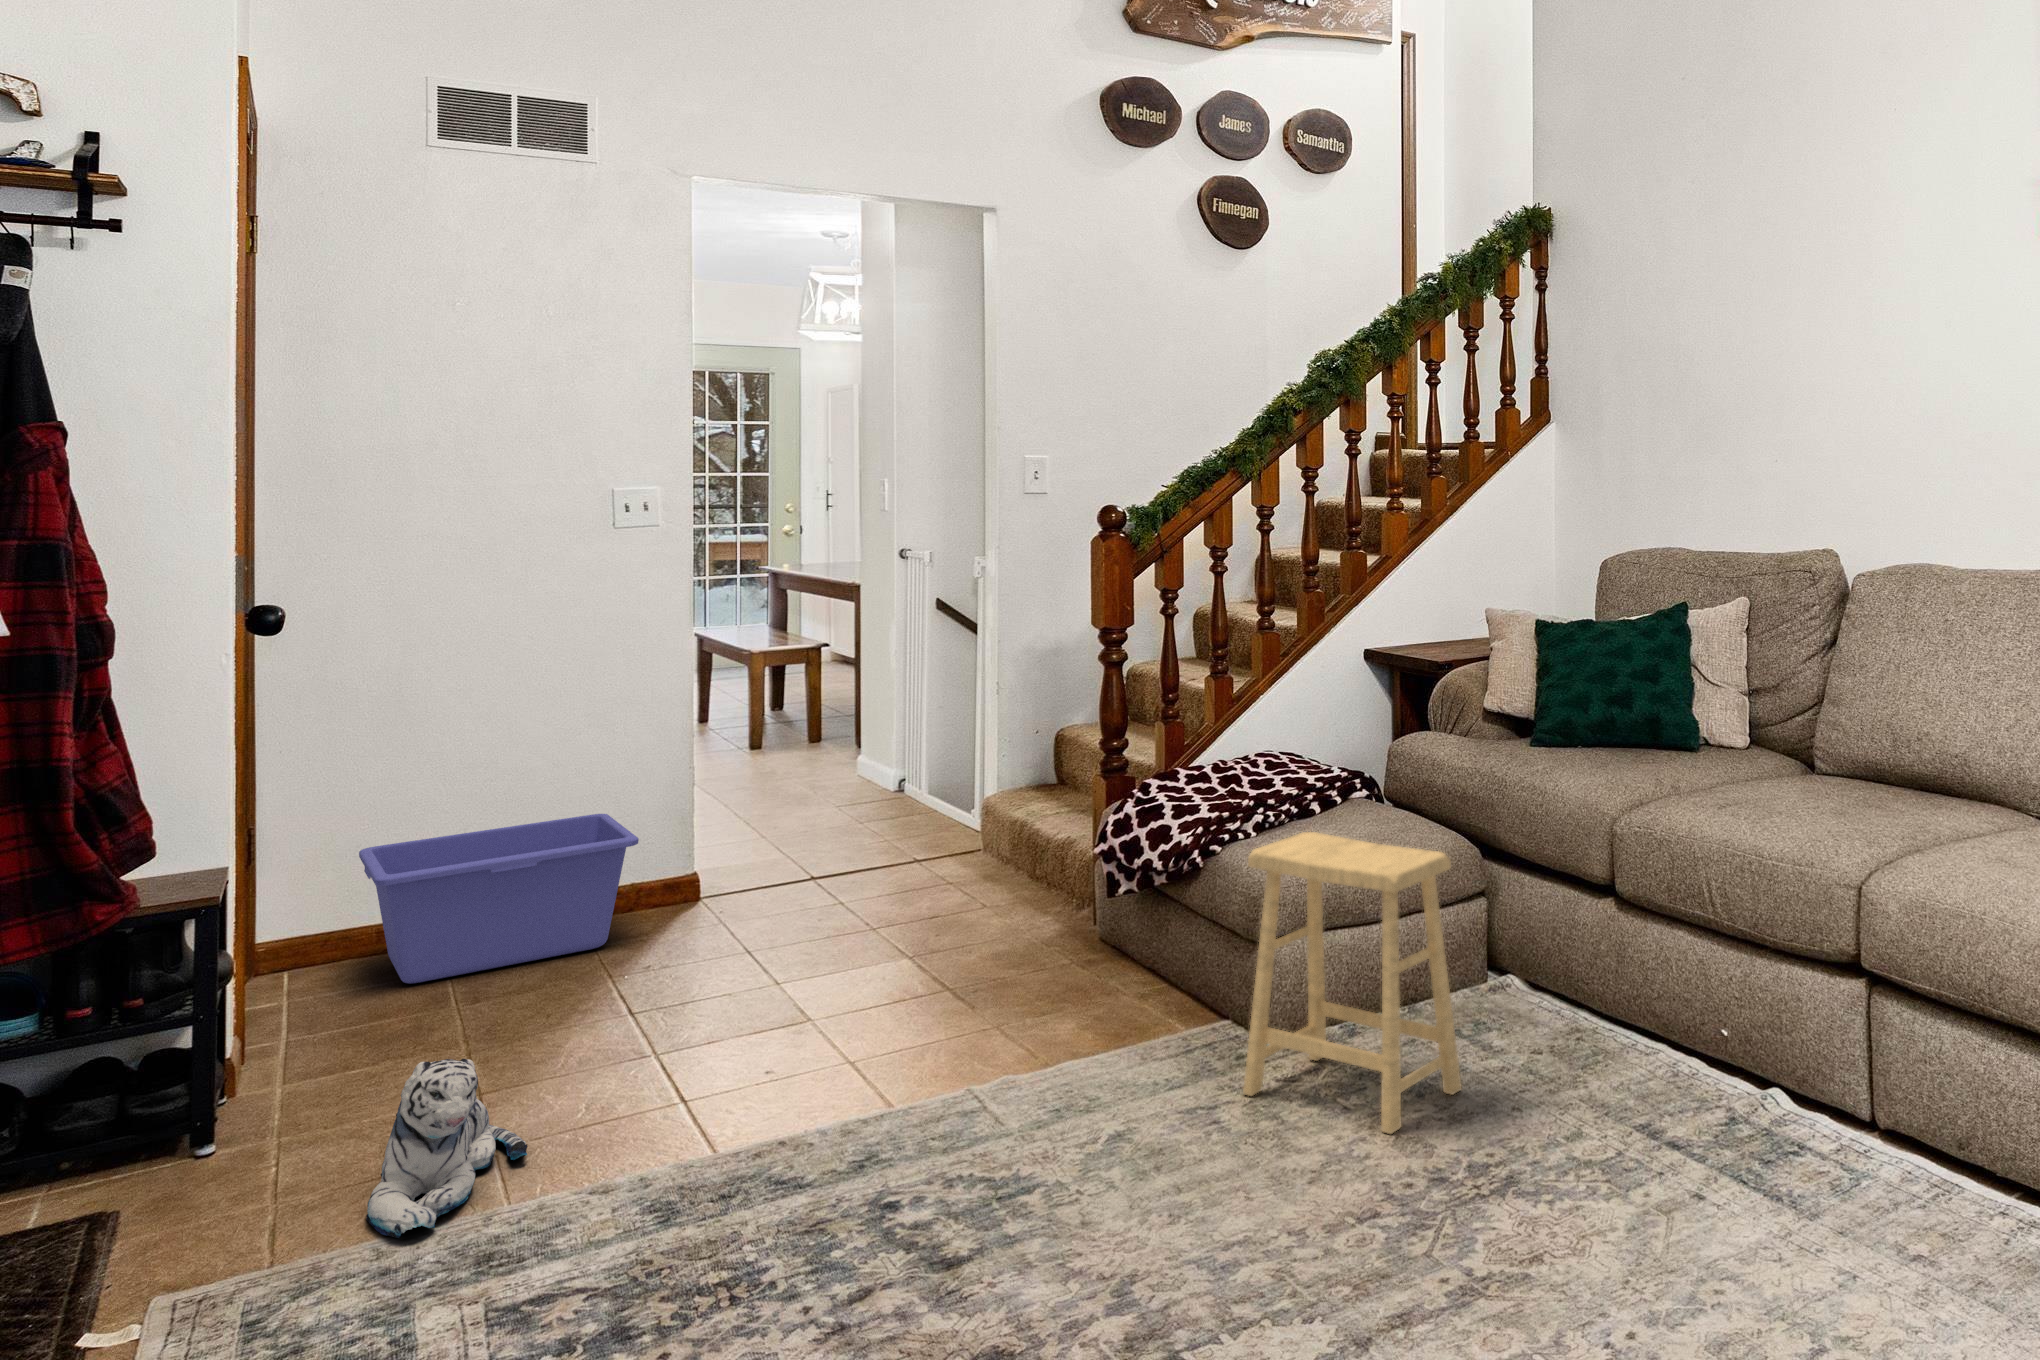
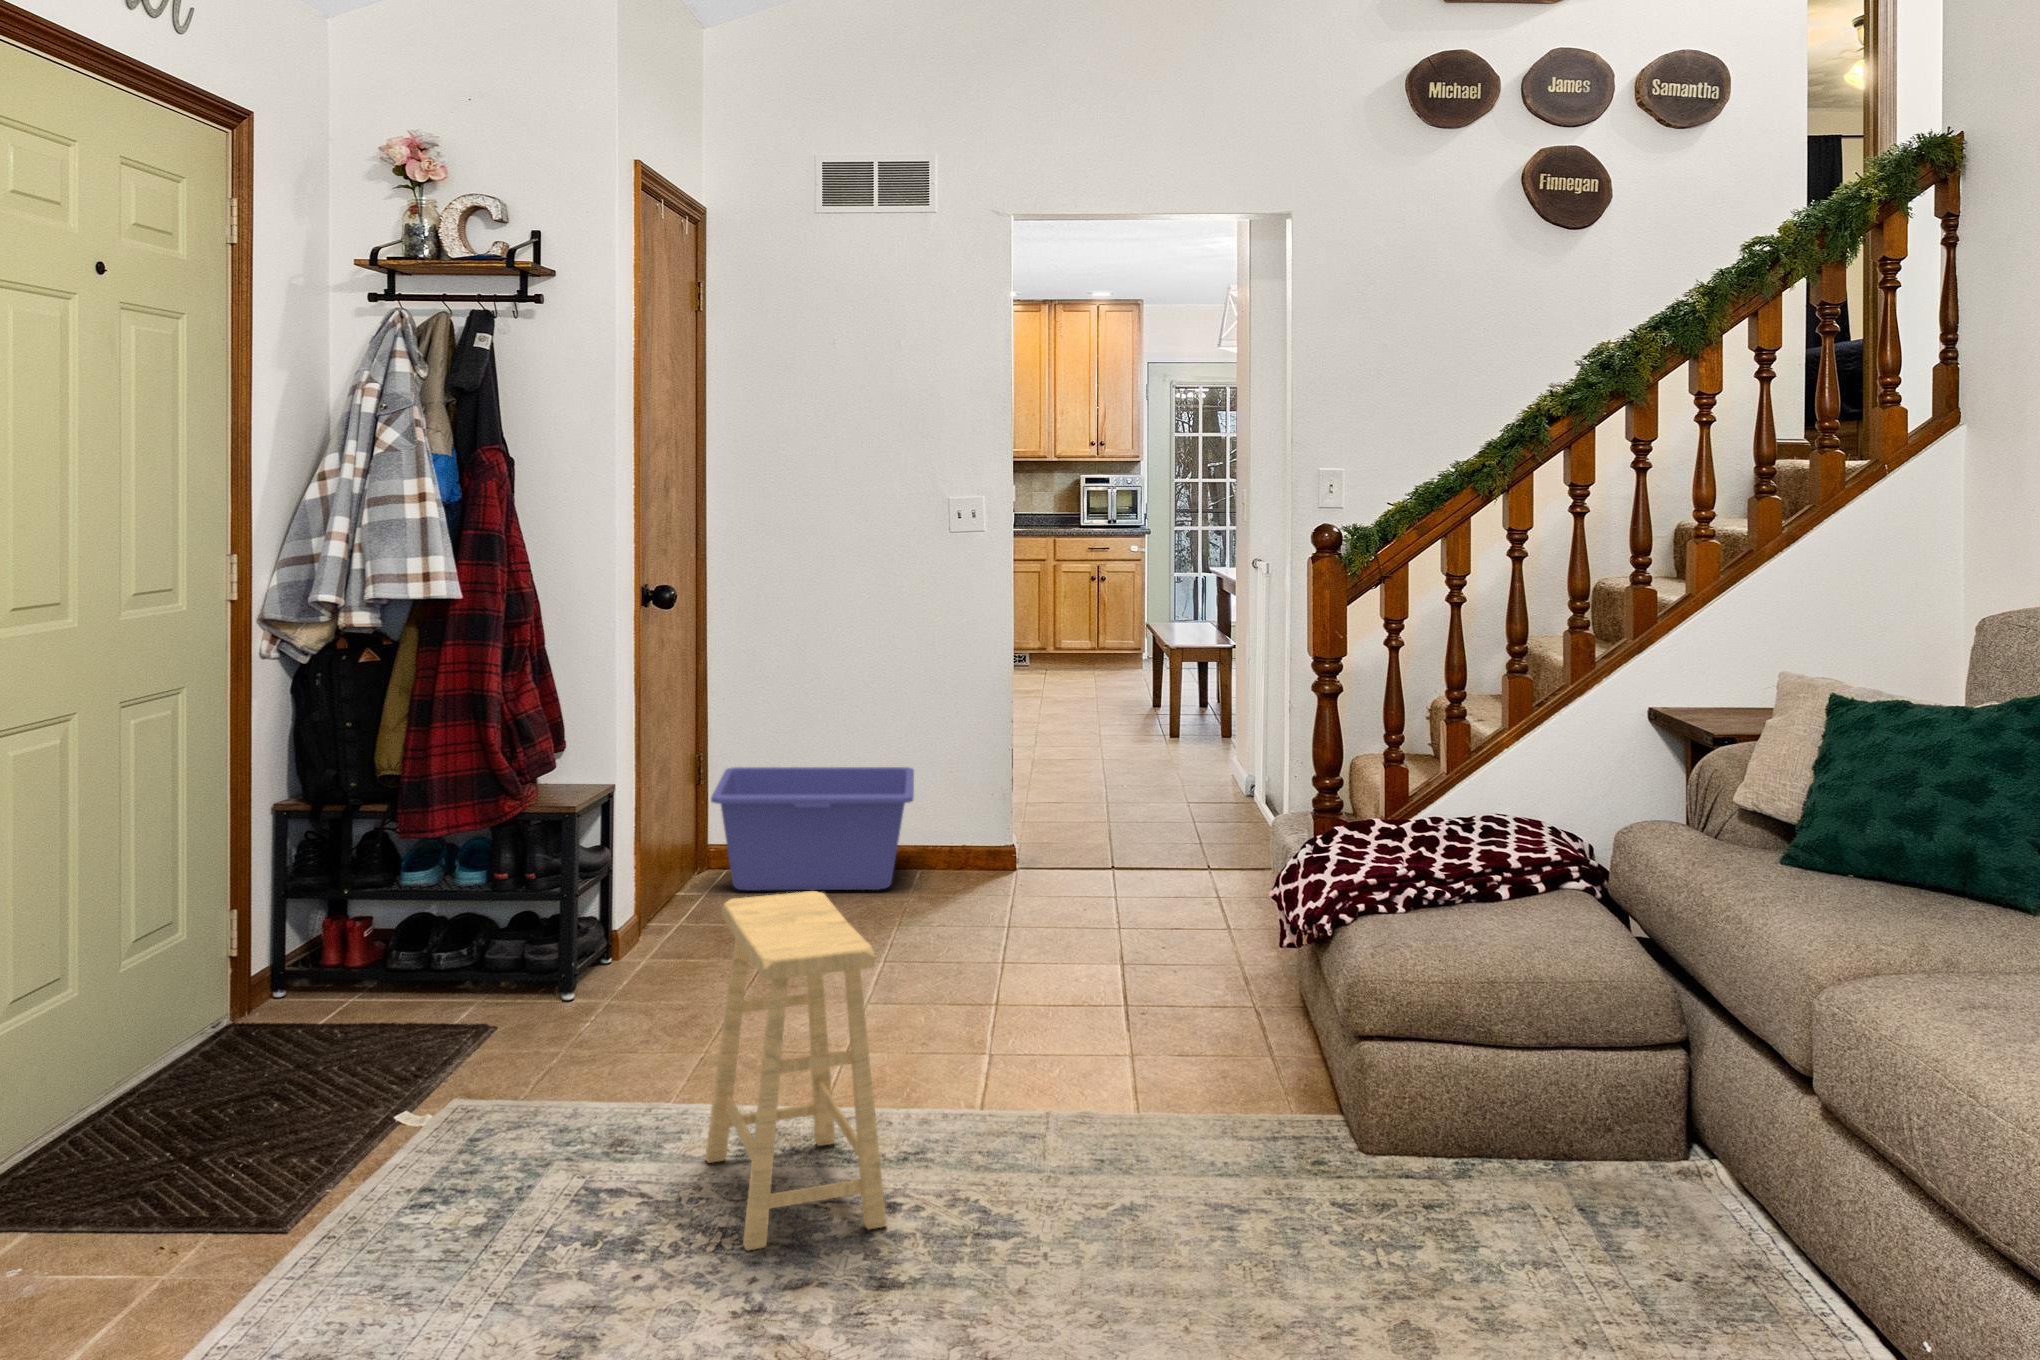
footstool: present [1243,832,1462,1134] -> present [705,891,886,1250]
plush toy: present [366,1059,527,1238] -> none [552,968,693,1113]

